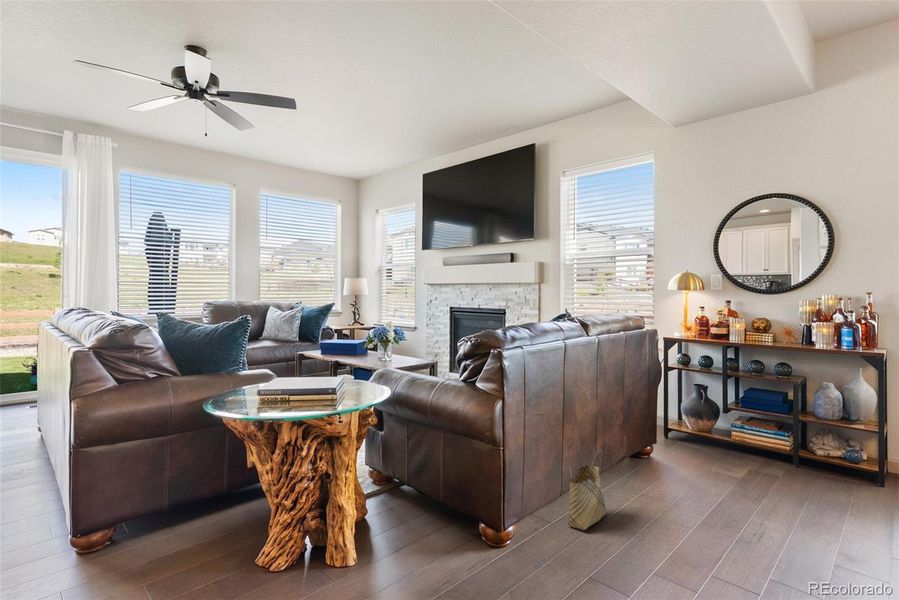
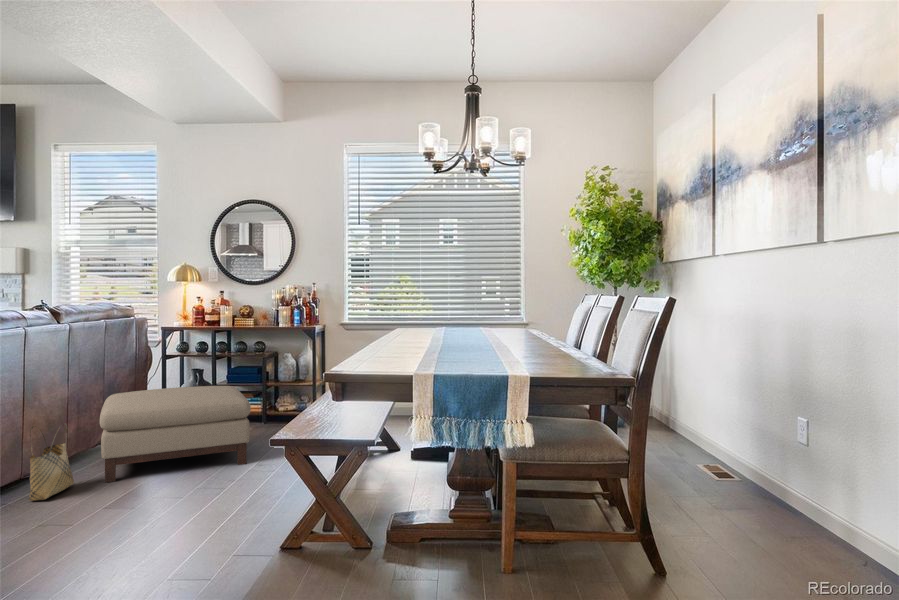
ottoman: none [624,412,827,546] -> present [100,386,251,483]

